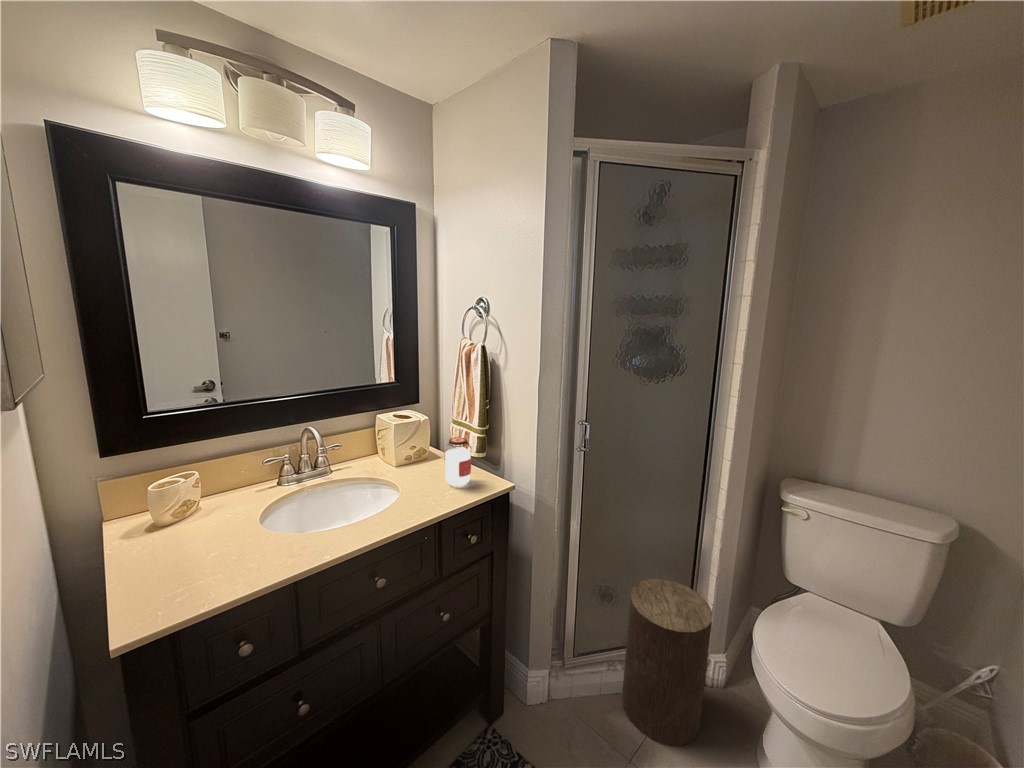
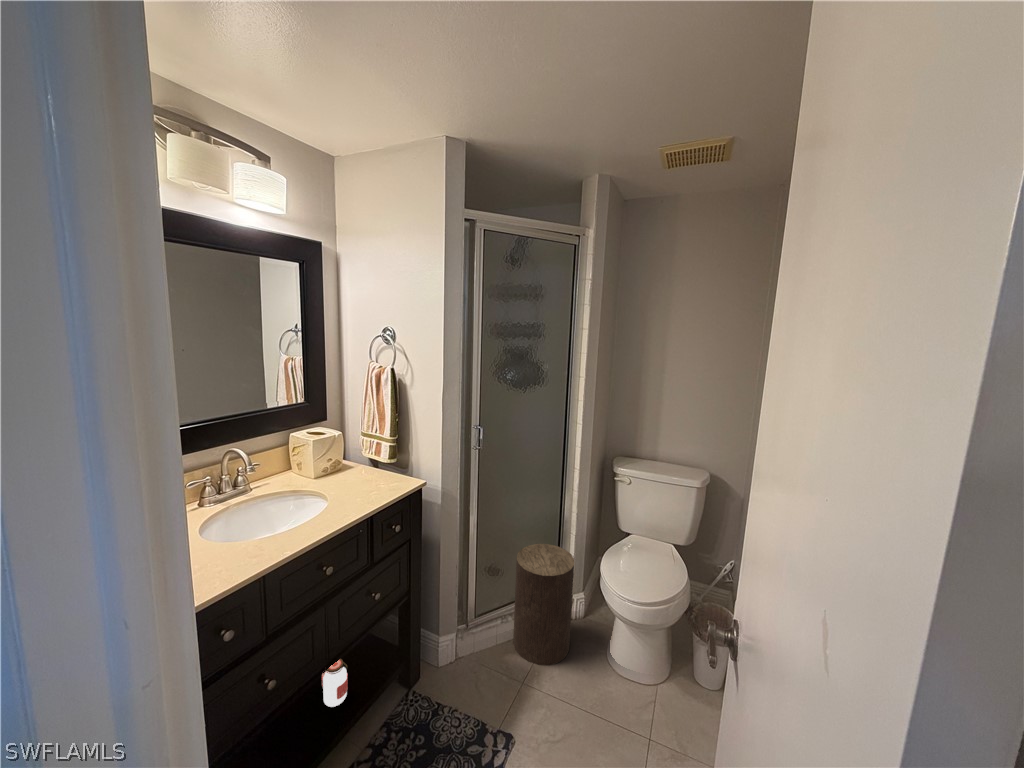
jar: present [444,437,471,486] -> present [322,659,348,707]

